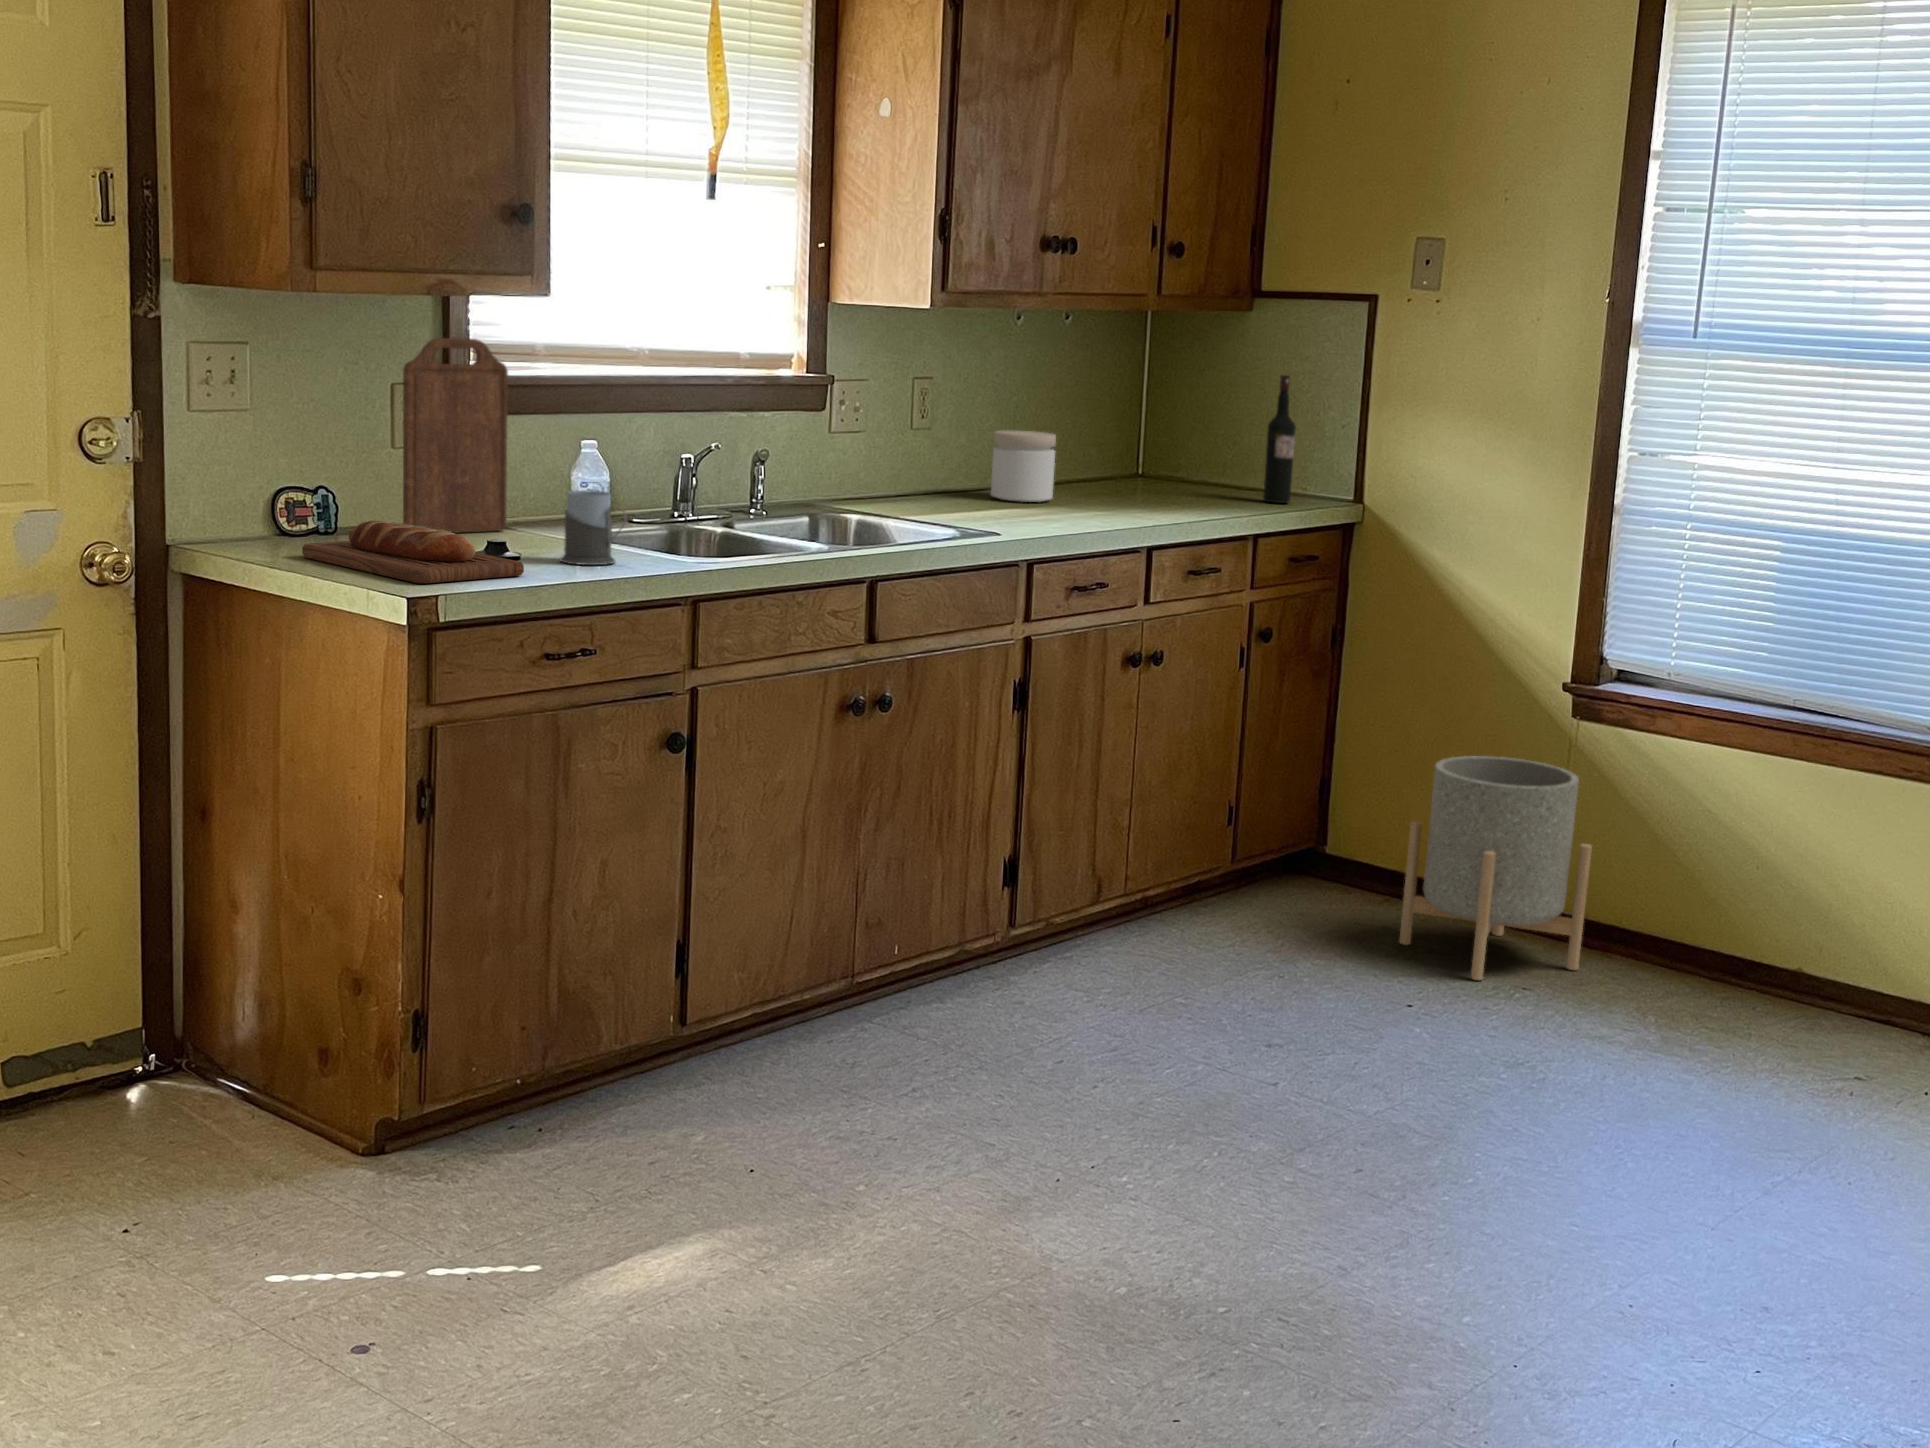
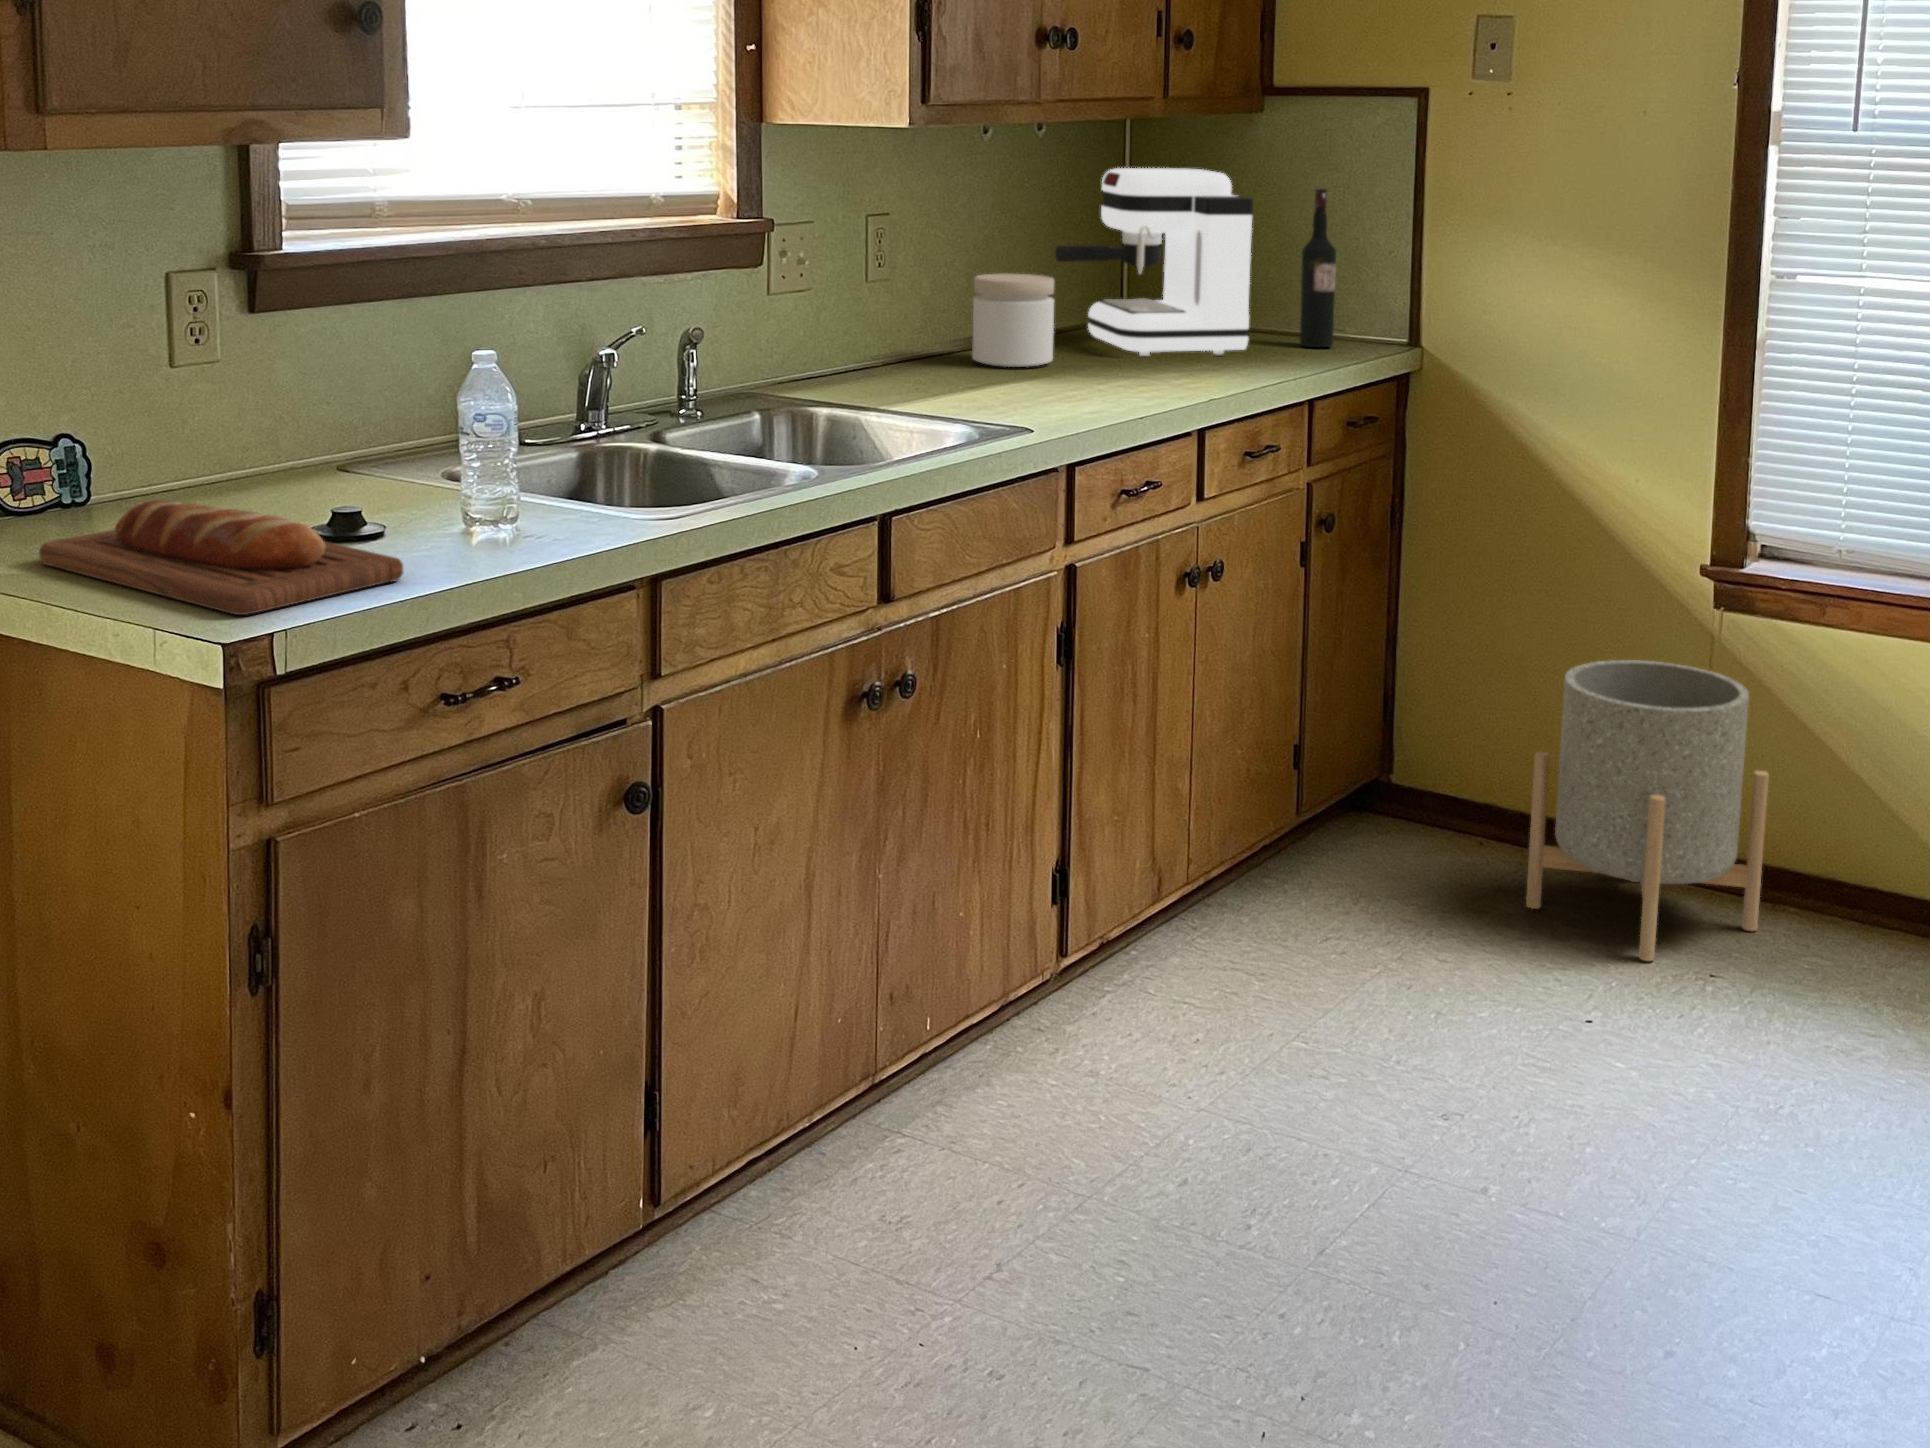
cutting board: present [403,338,508,533] -> none [187,202,350,497]
coffee maker: none [1067,354,1221,503] -> present [1055,168,1253,356]
mug: present [560,490,627,565] -> none [449,429,551,545]

